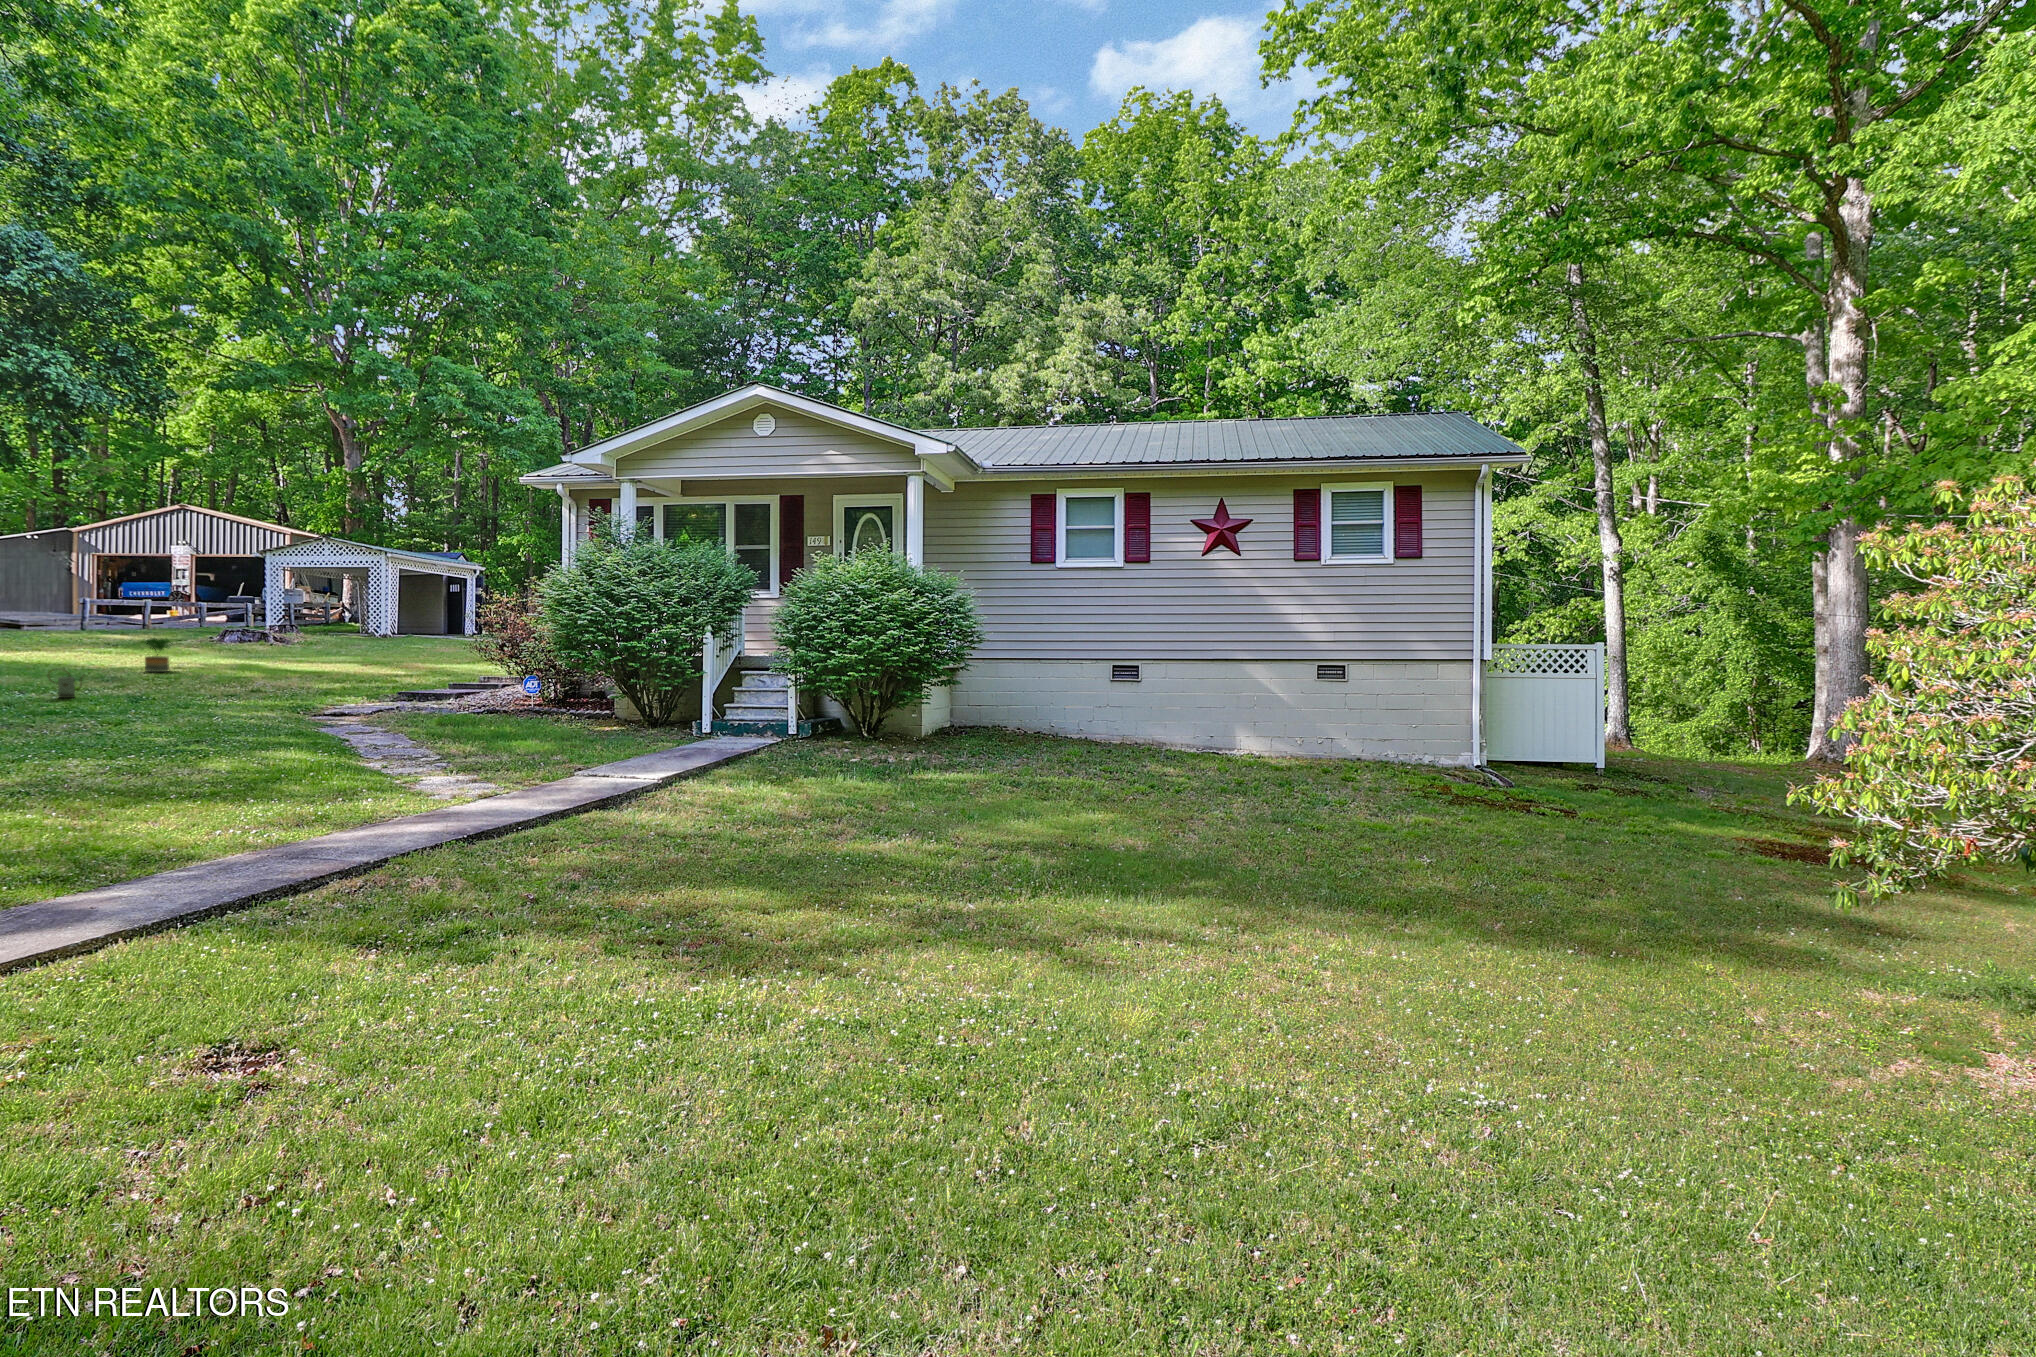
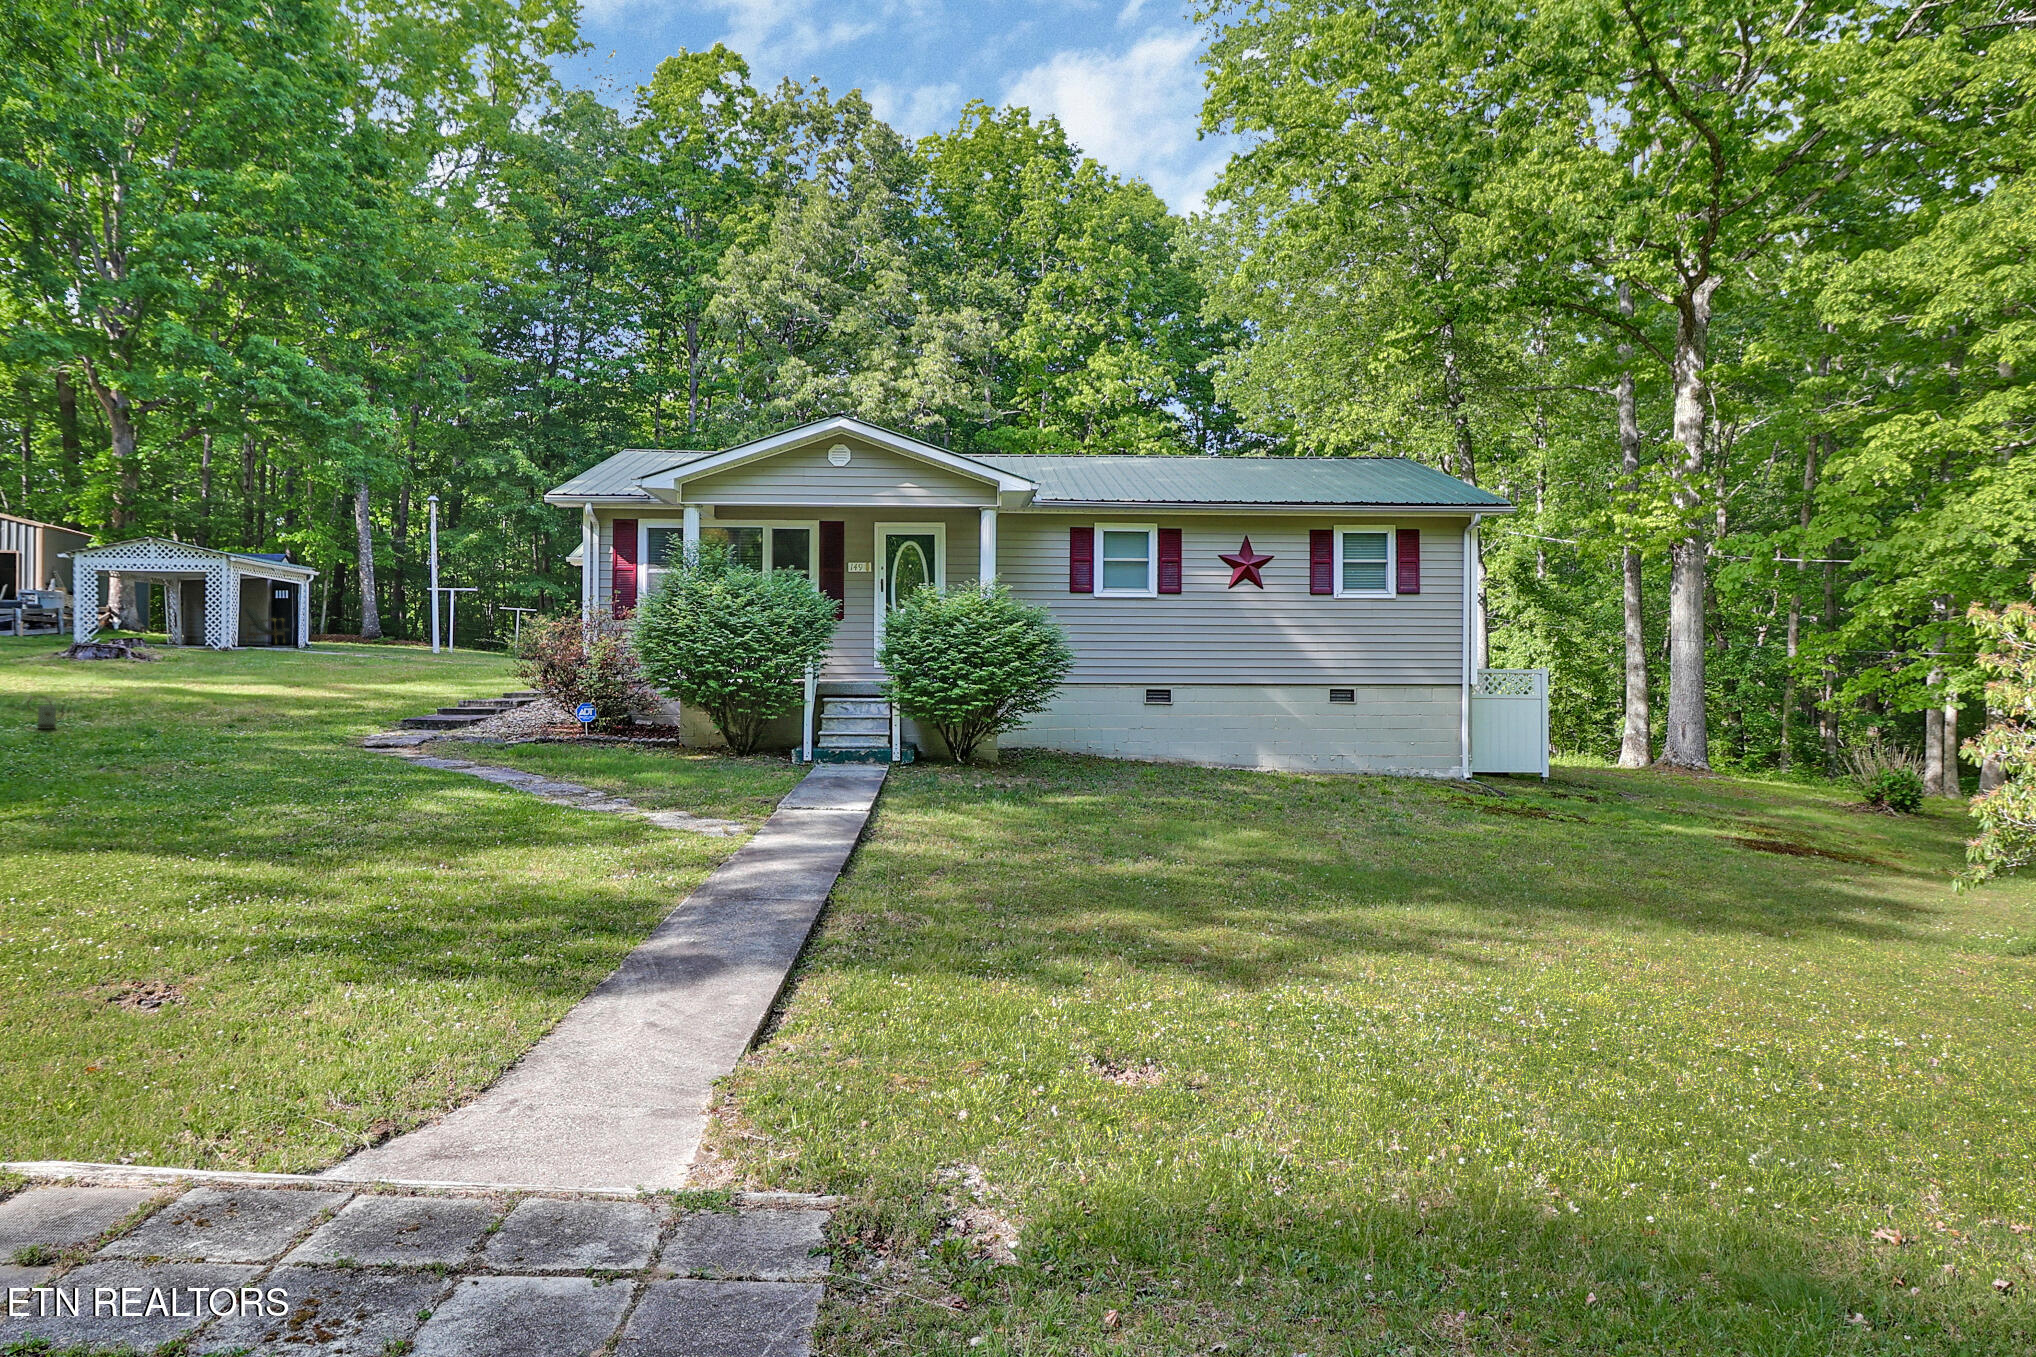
lounge chair: none [421,599,459,629] -> present [245,608,289,642]
potted tree: present [145,638,173,672] -> none [63,659,98,698]

